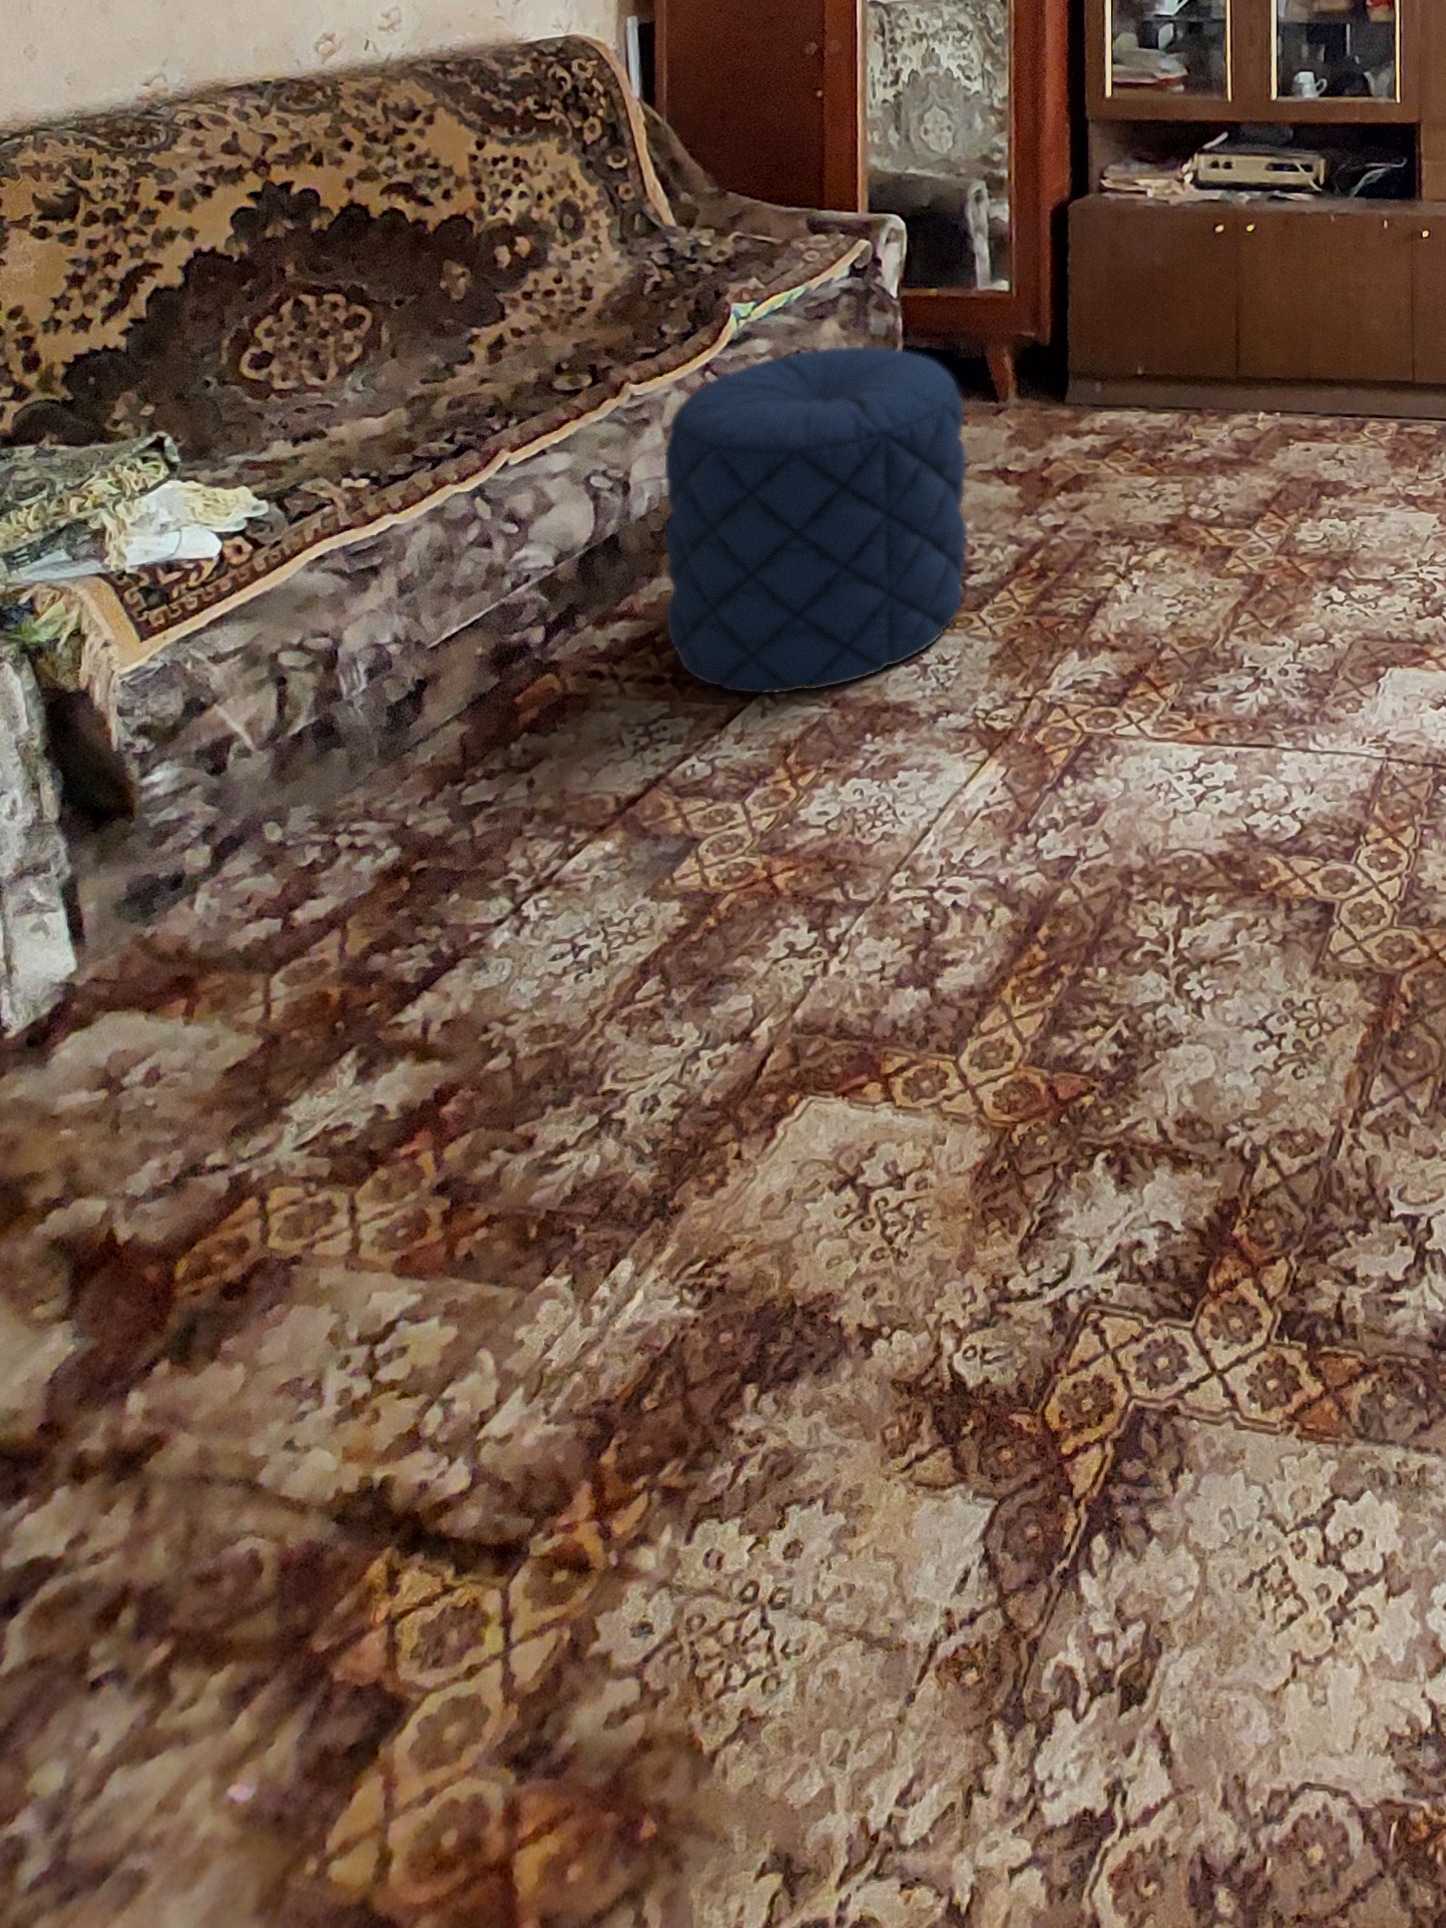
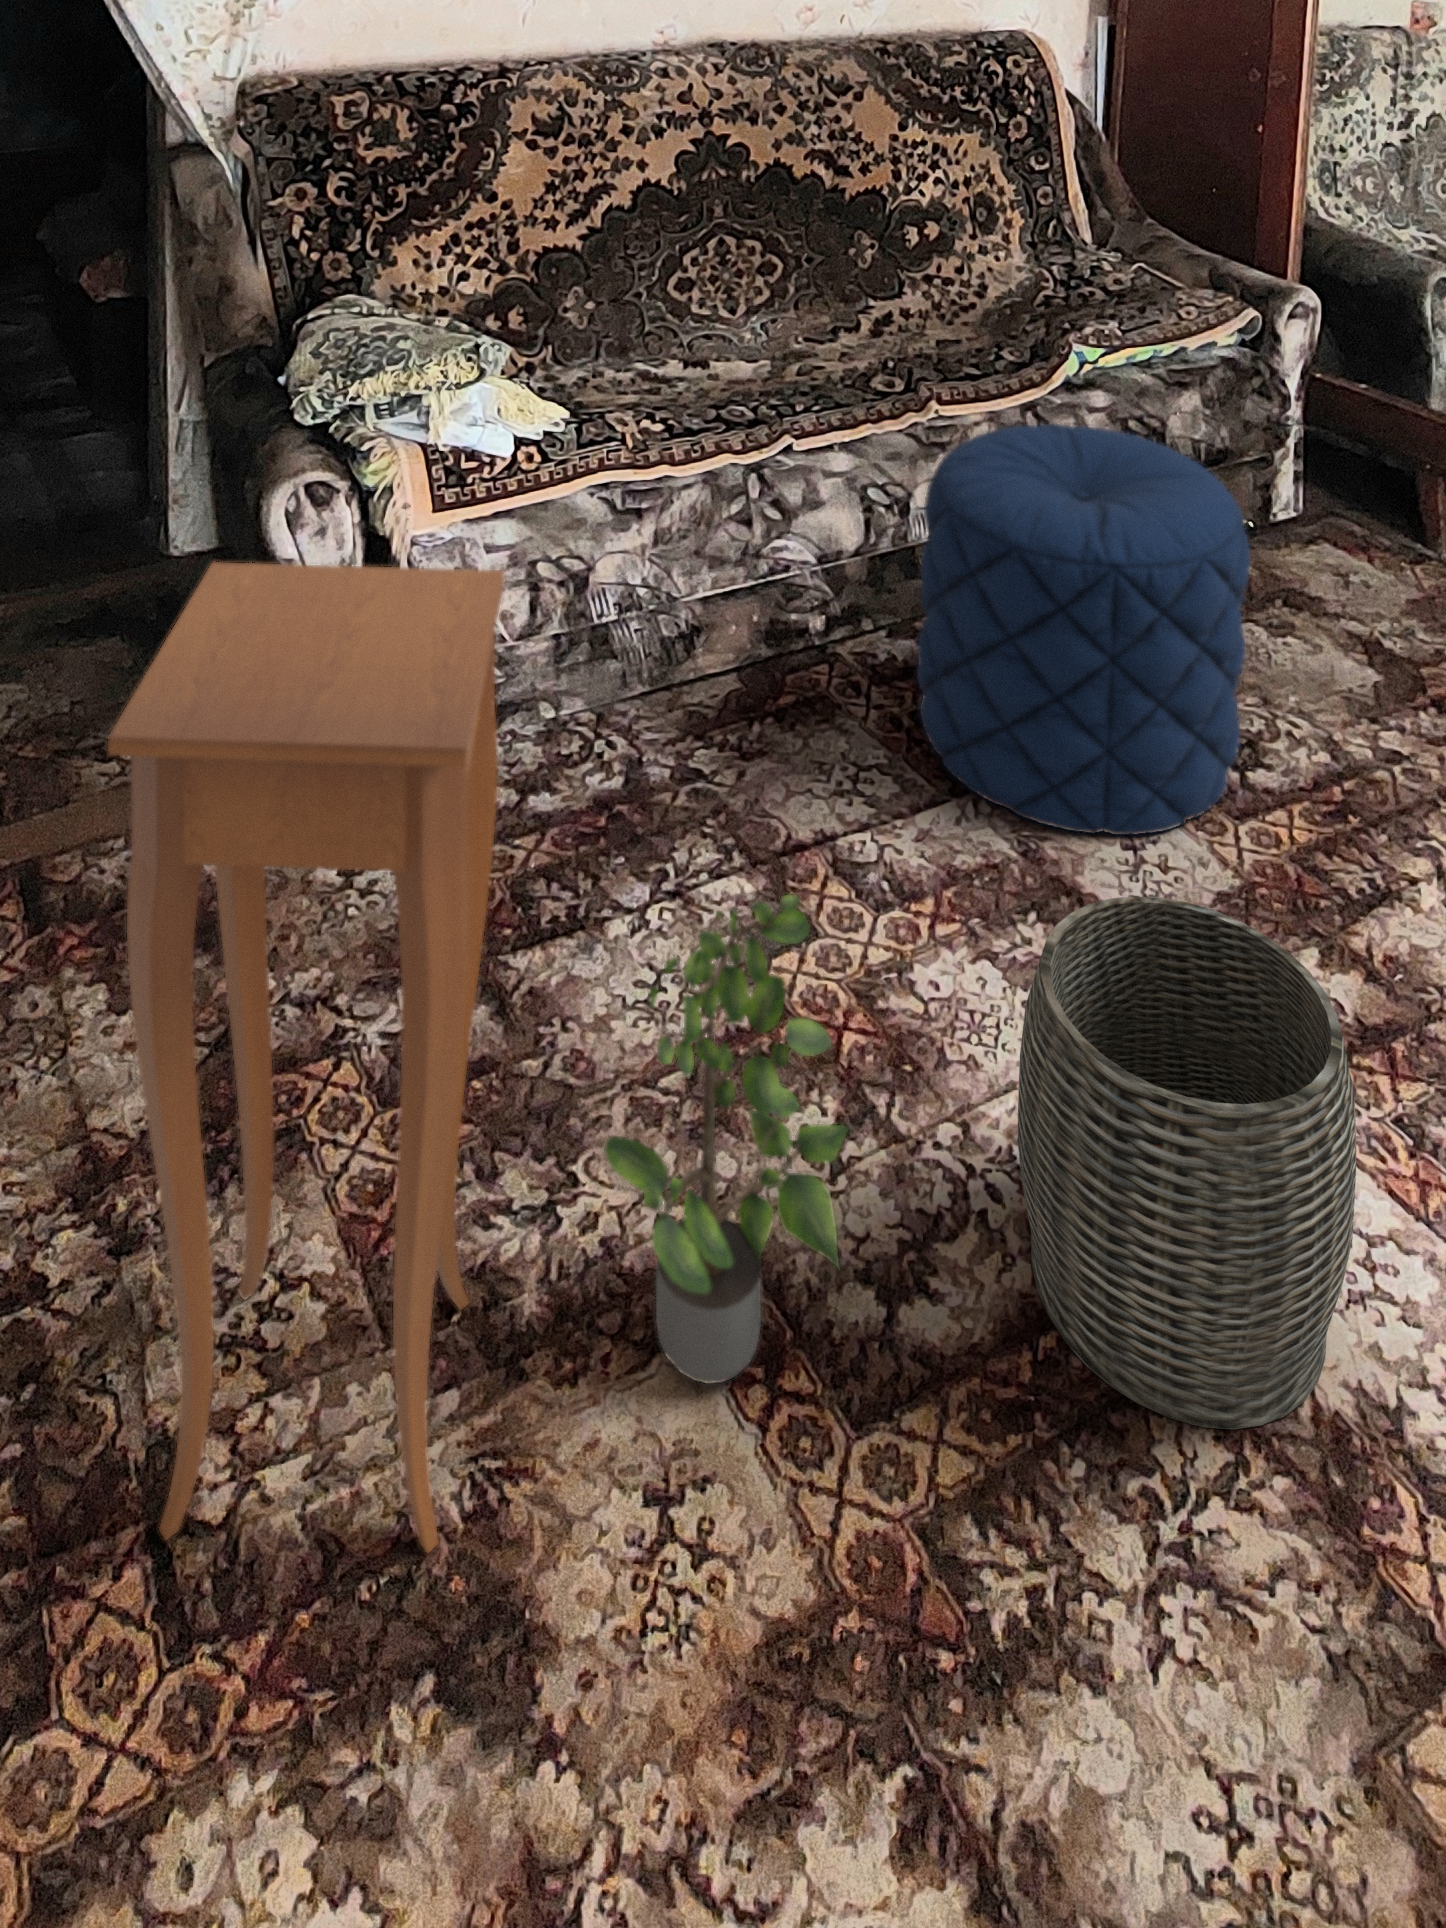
side table: none [211,497,705,1573] -> present [108,562,504,1553]
woven basket: none [978,590,1215,926] -> present [1017,896,1357,1429]
potted plant: none [714,676,921,1125] -> present [604,888,849,1384]

